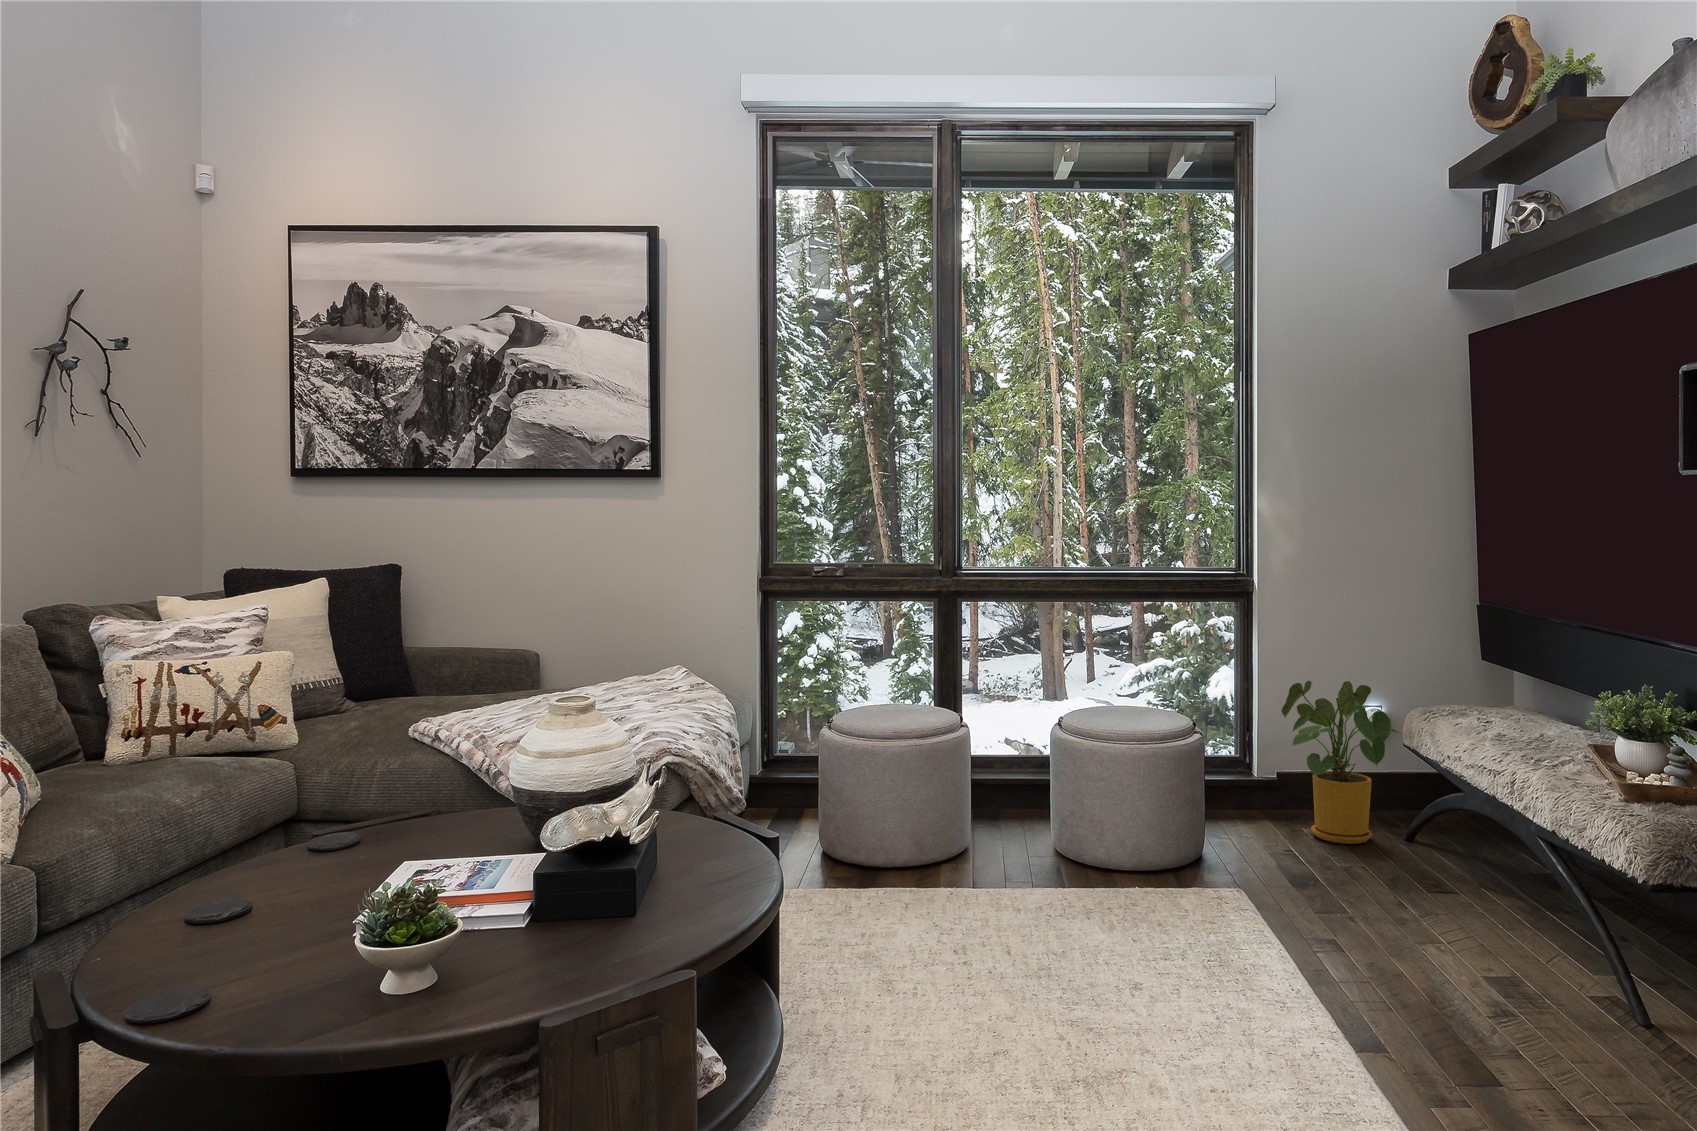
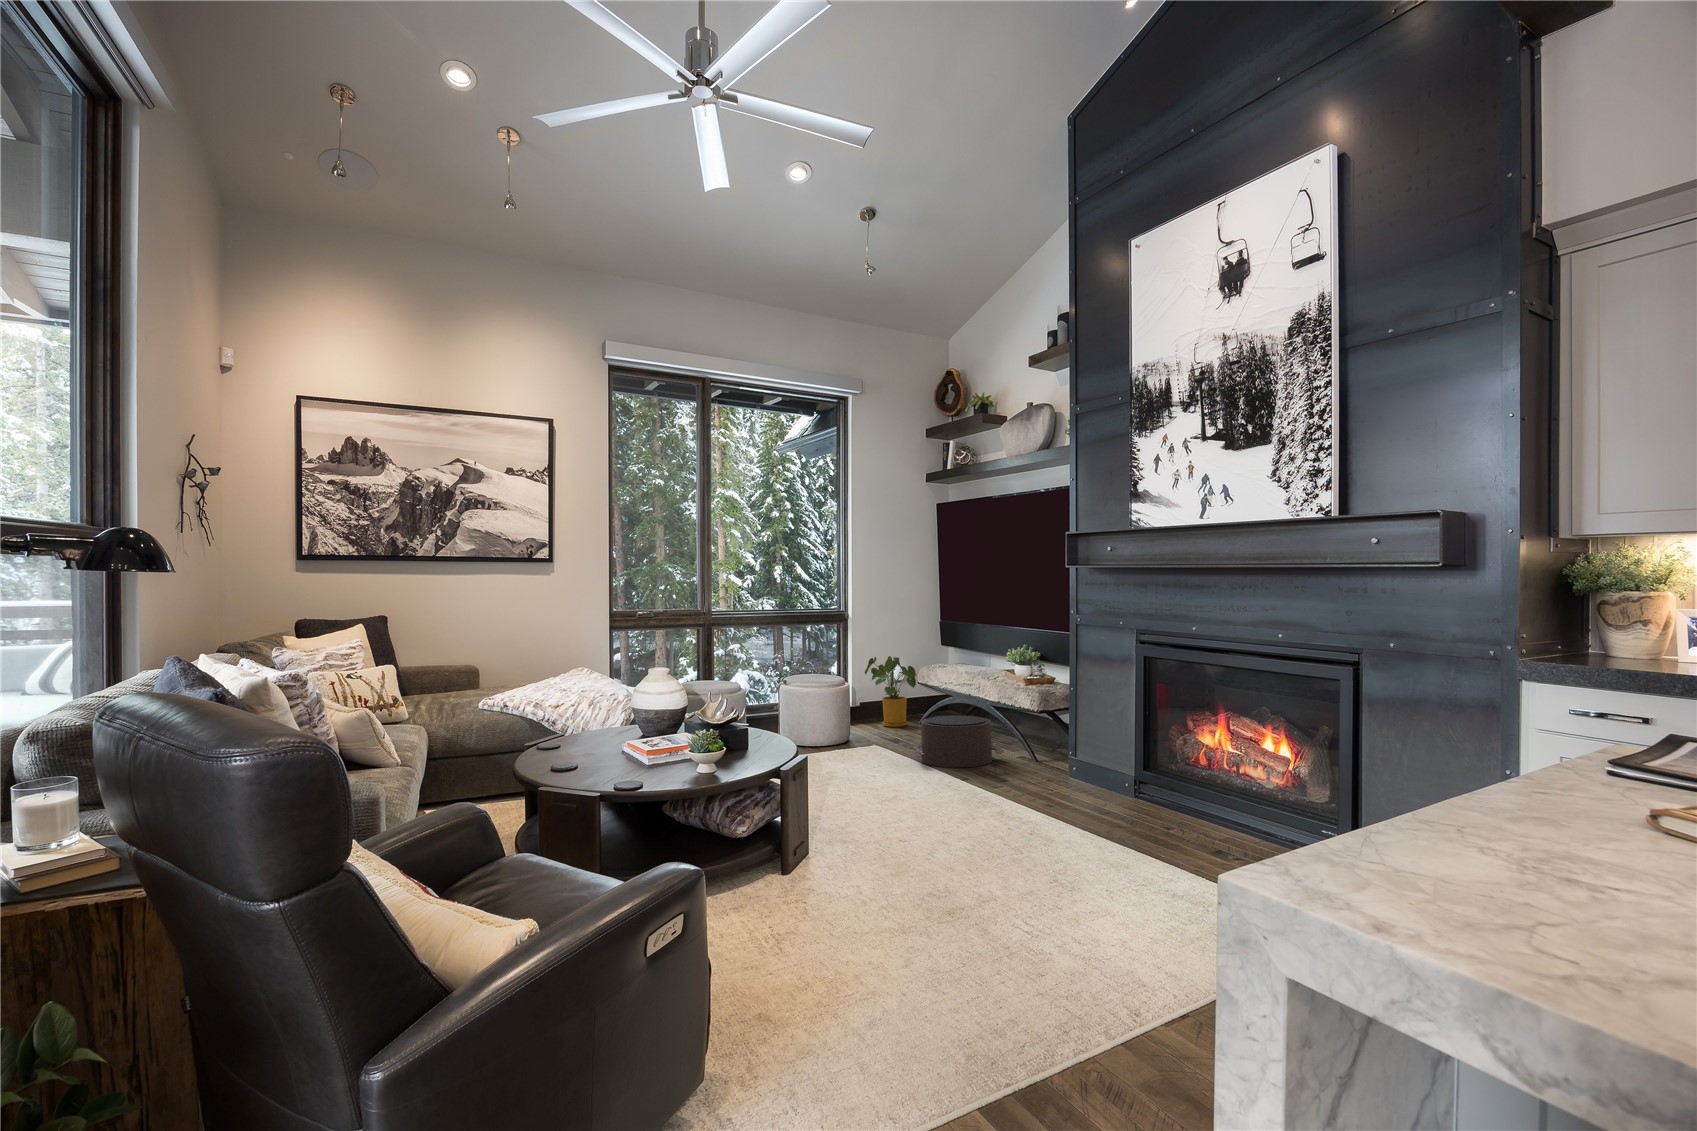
pouf: none [1263,871,1535,1047] -> present [914,715,1004,768]

